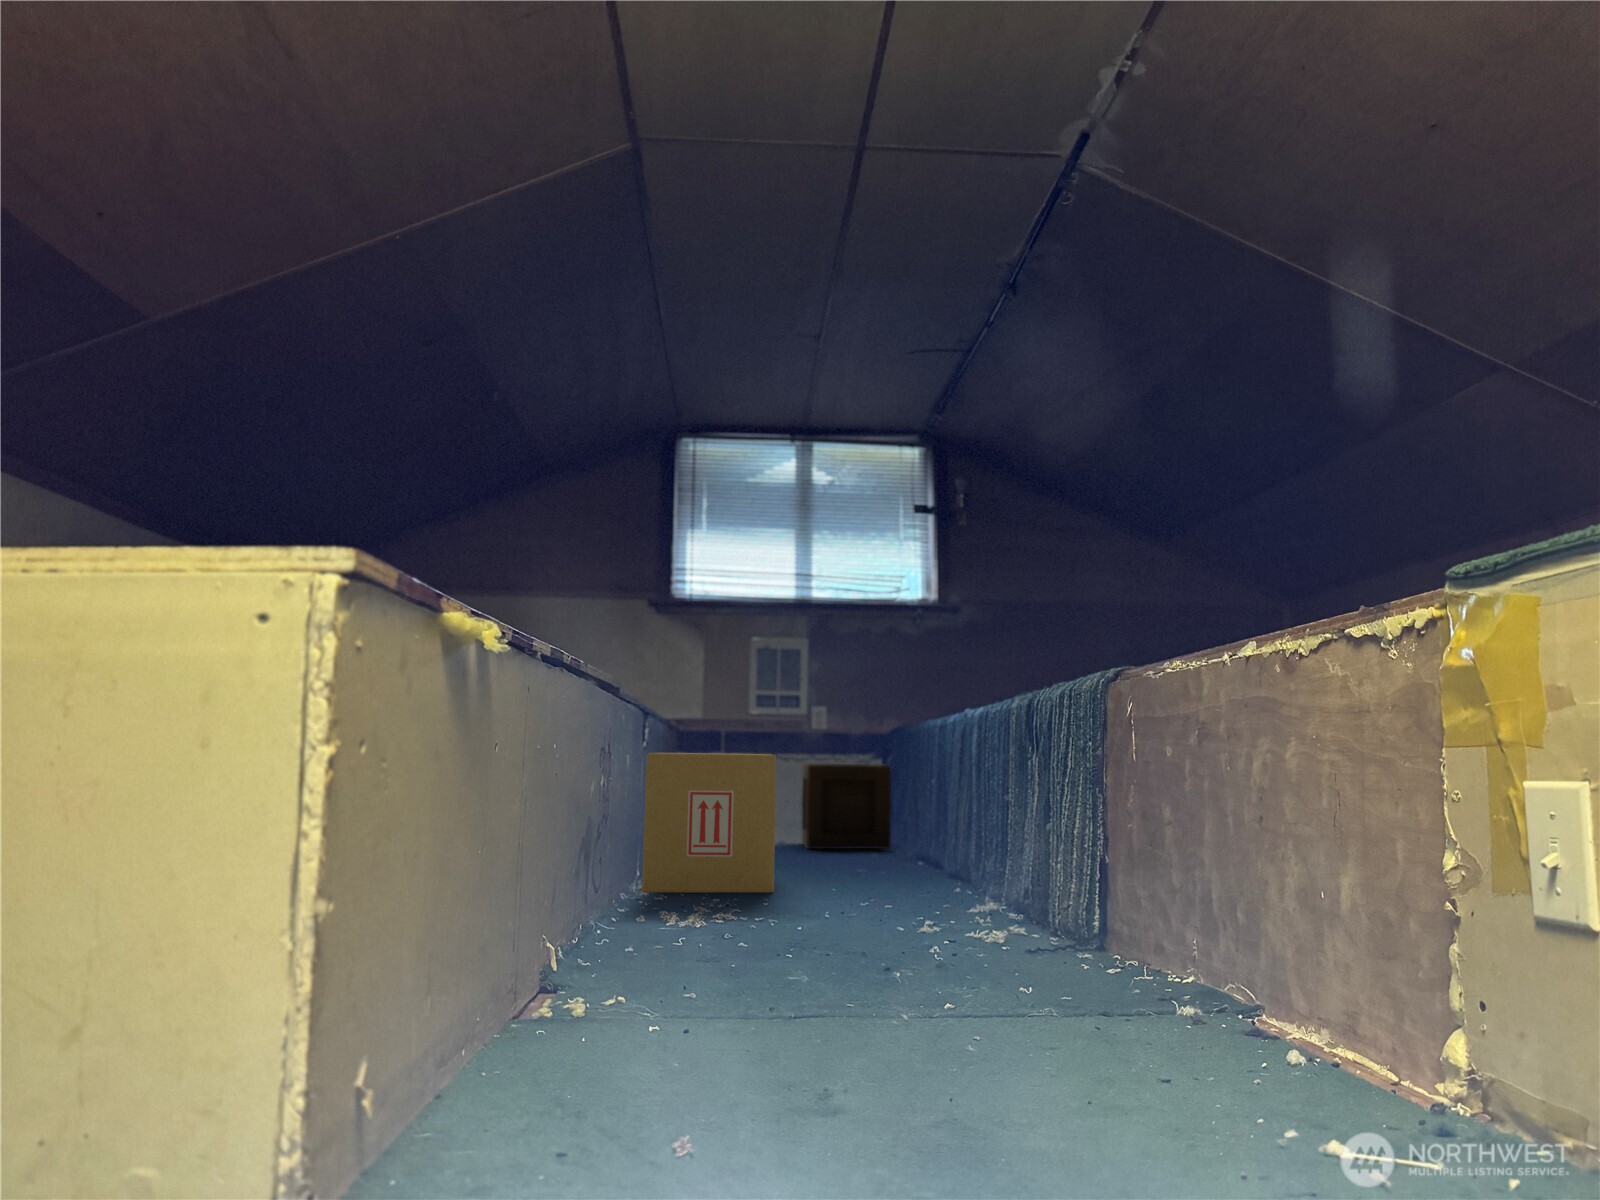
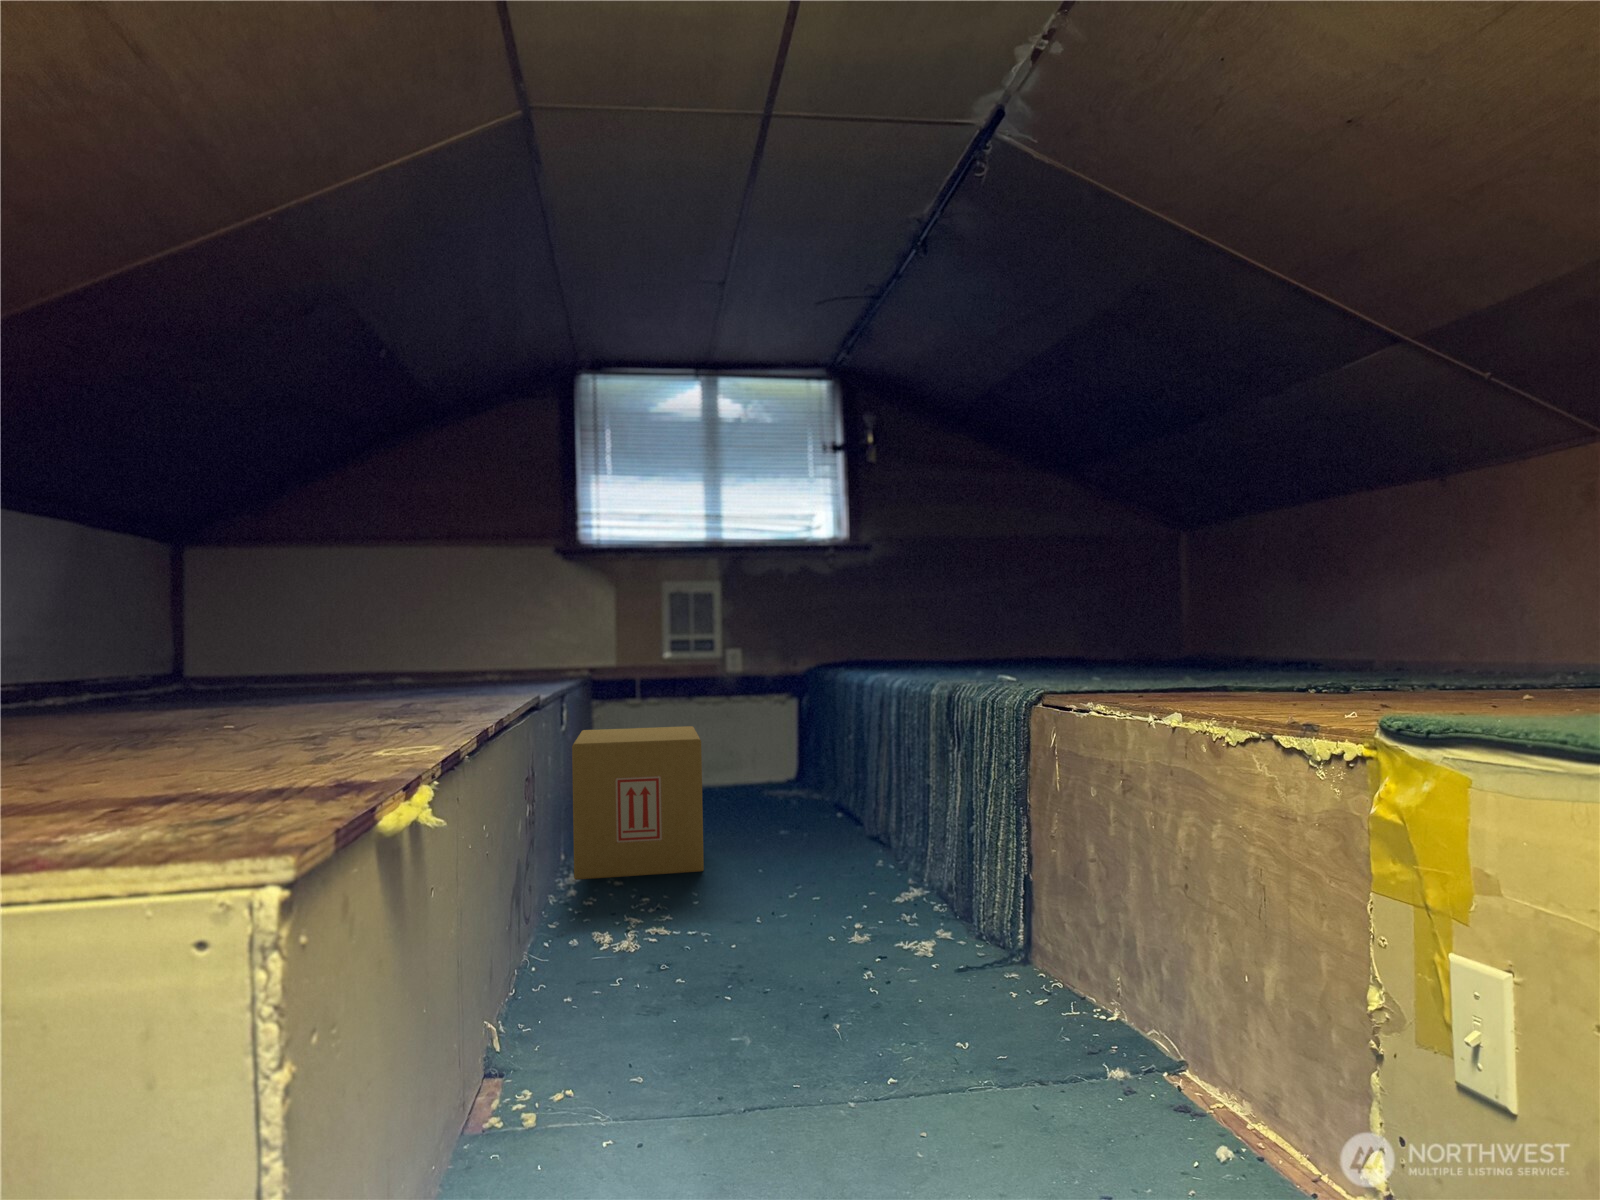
wooden crate: present [801,763,892,849] -> none [719,701,807,790]

